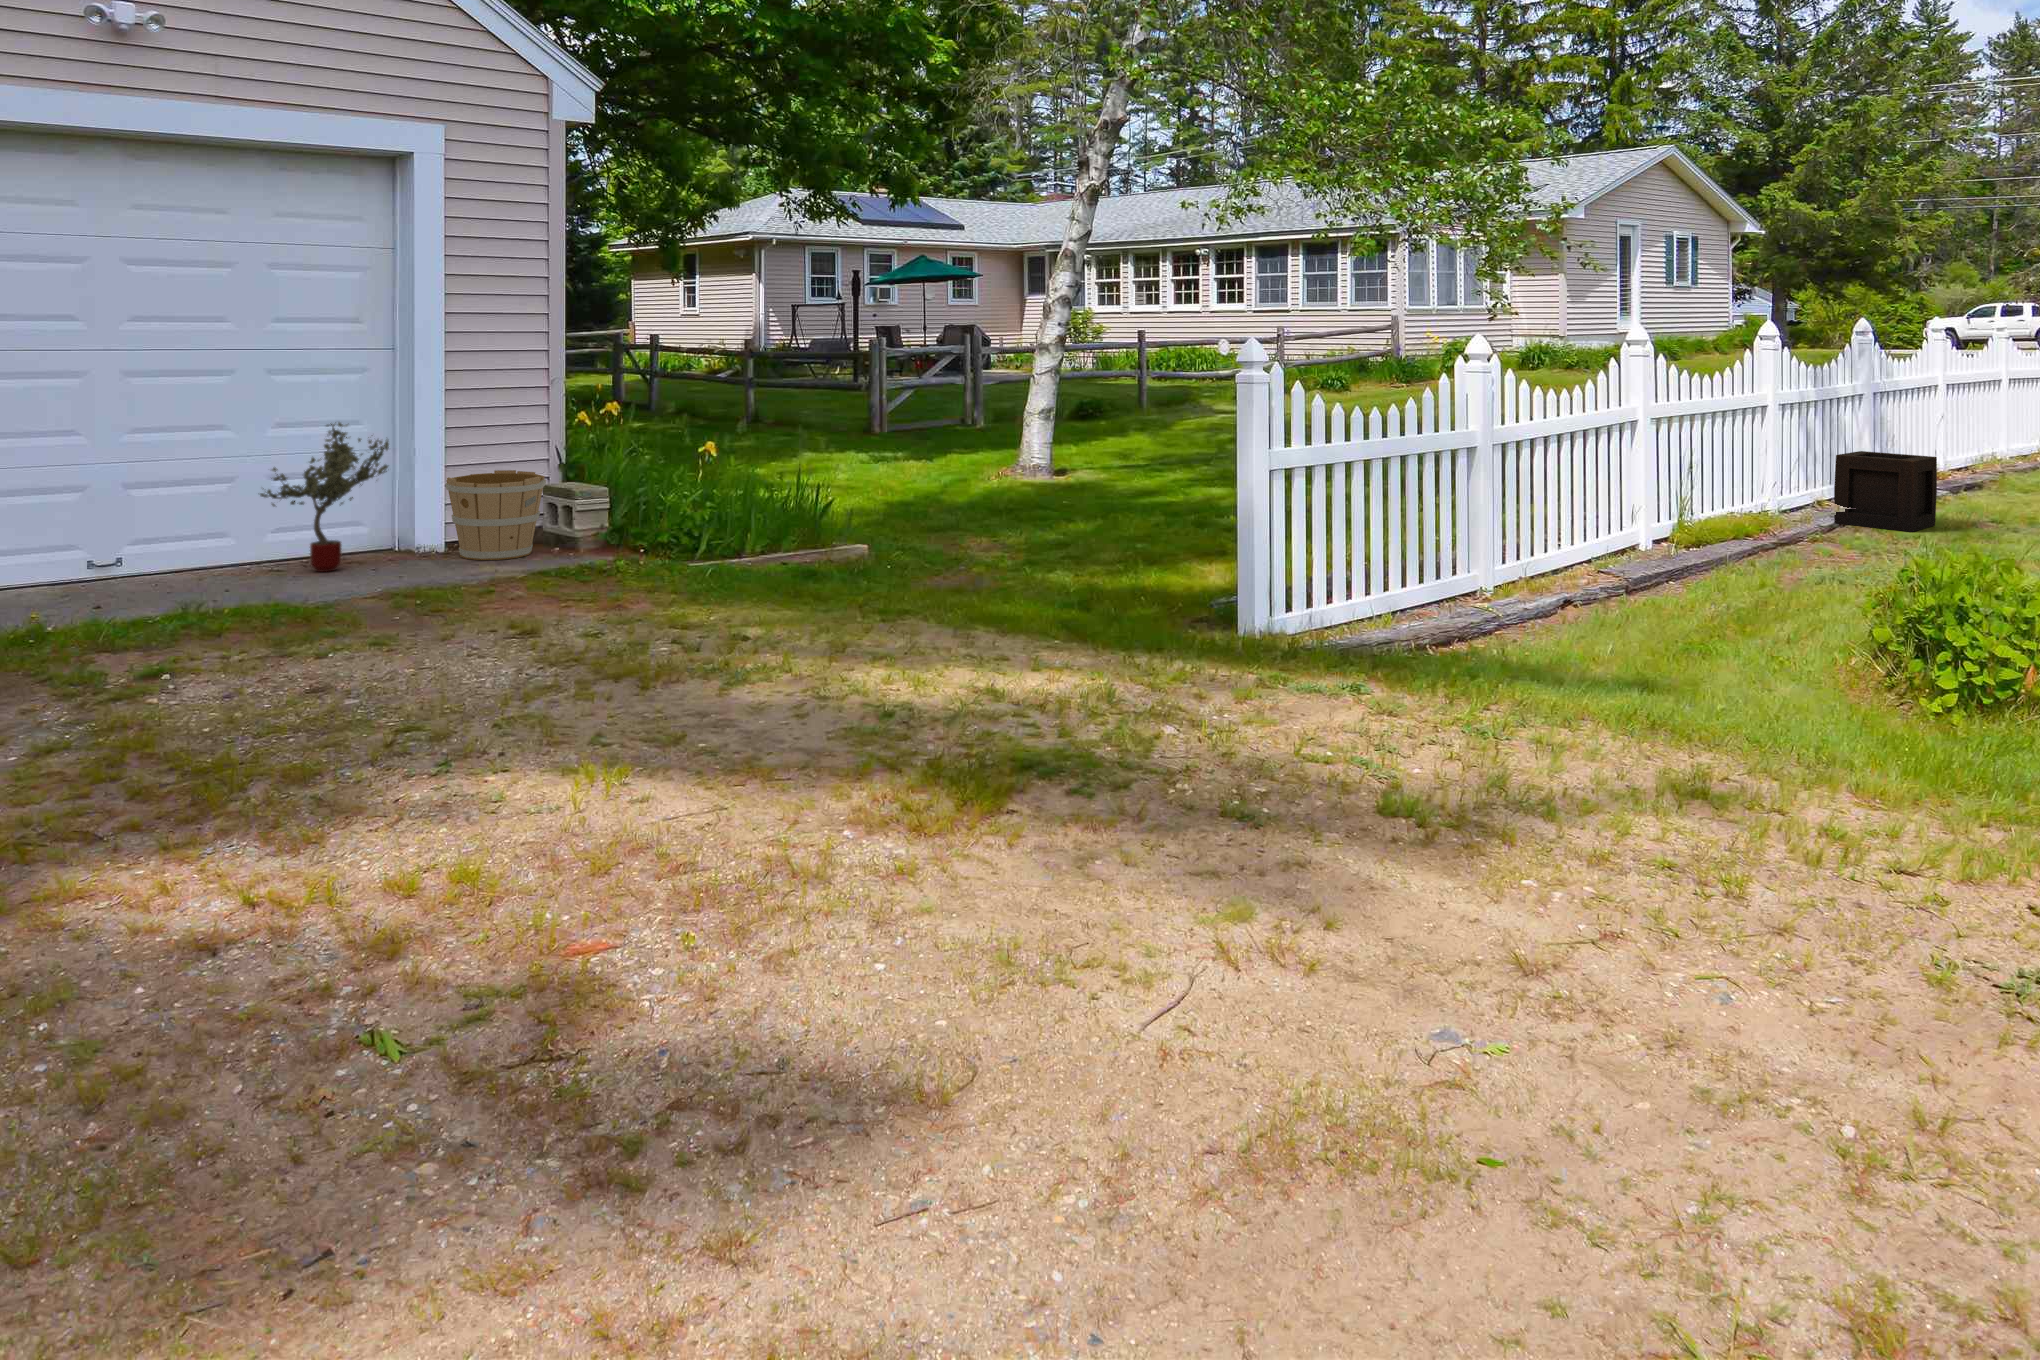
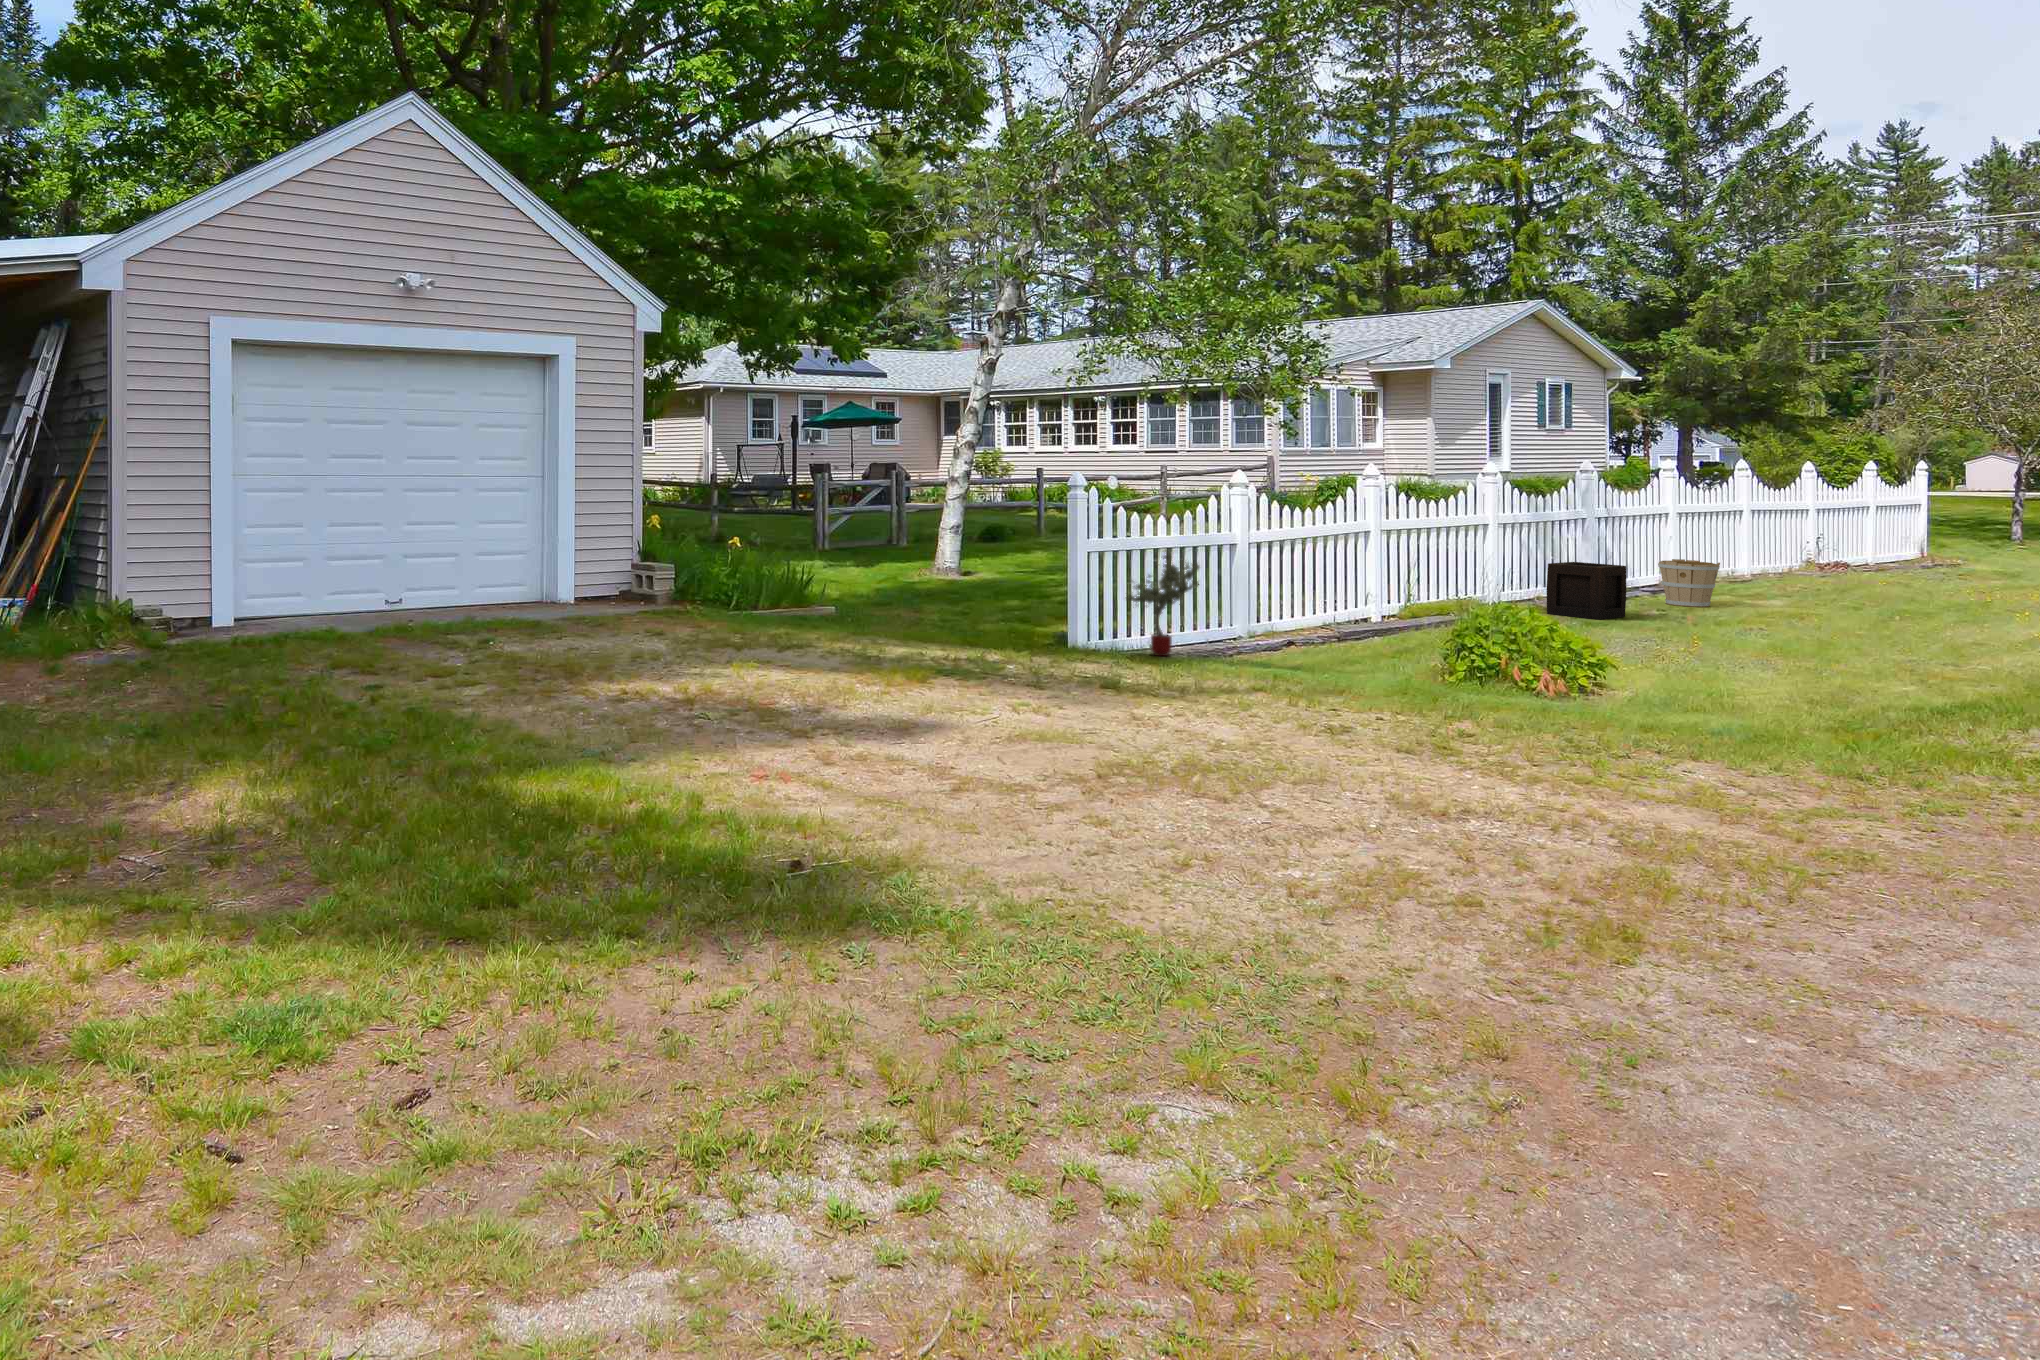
potted tree: present [260,422,389,572] -> present [1126,550,1199,656]
wooden bucket: present [445,470,546,560] -> present [1658,559,1720,607]

